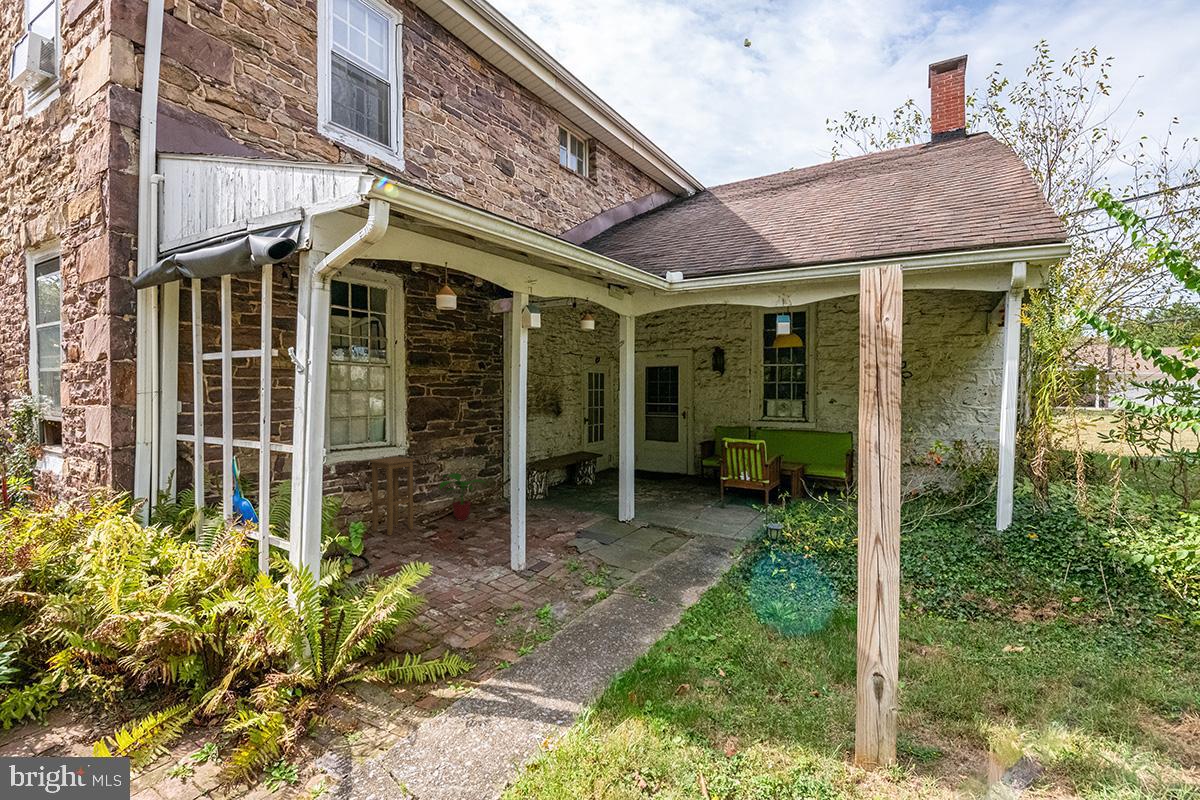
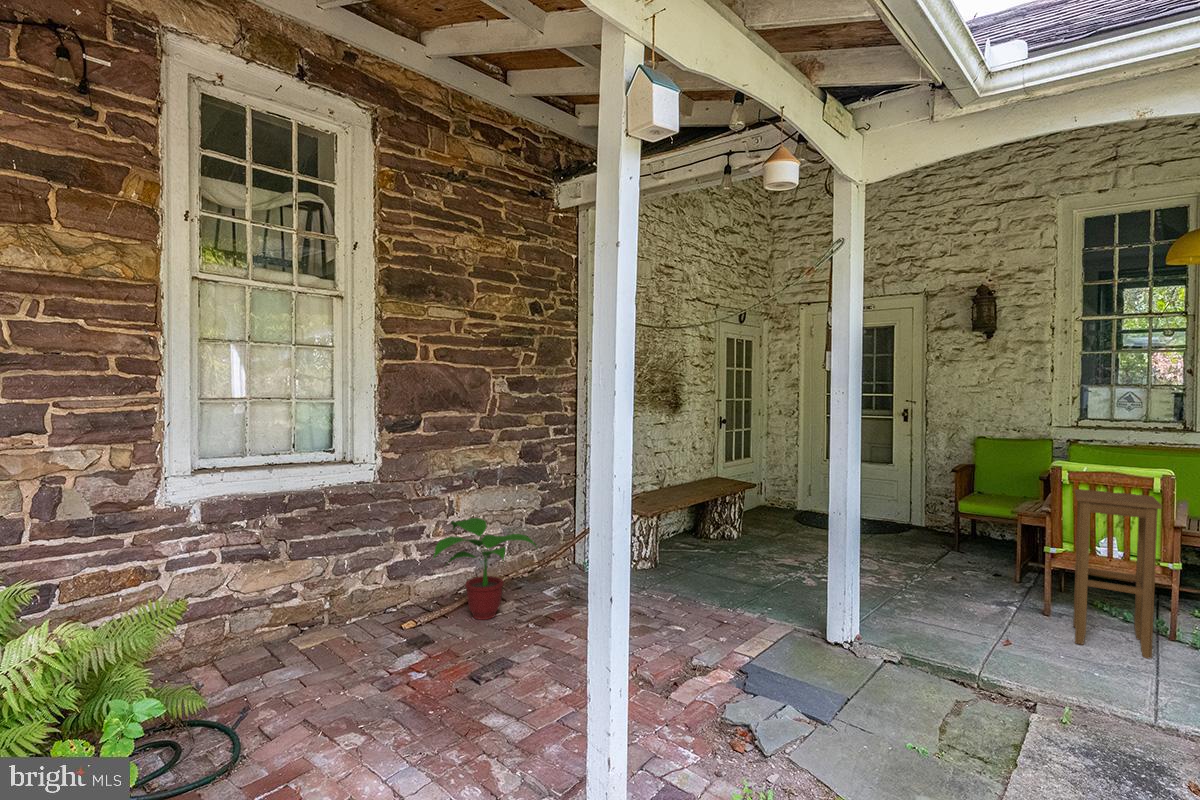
stool: present [370,457,415,535] -> present [1073,489,1162,659]

